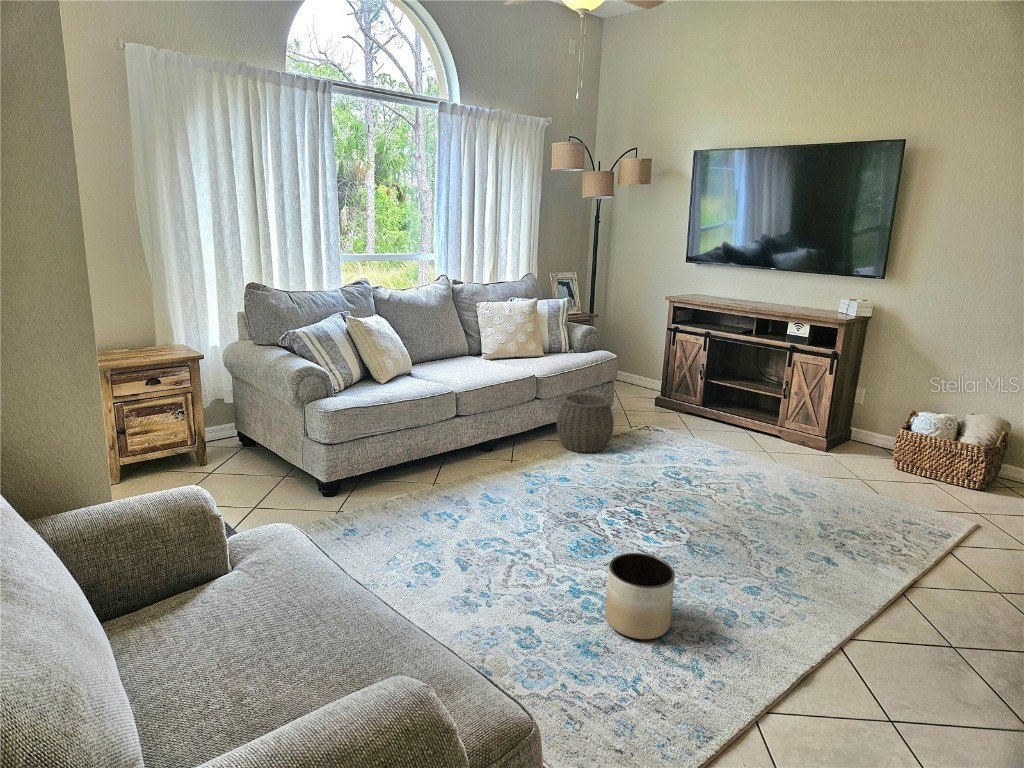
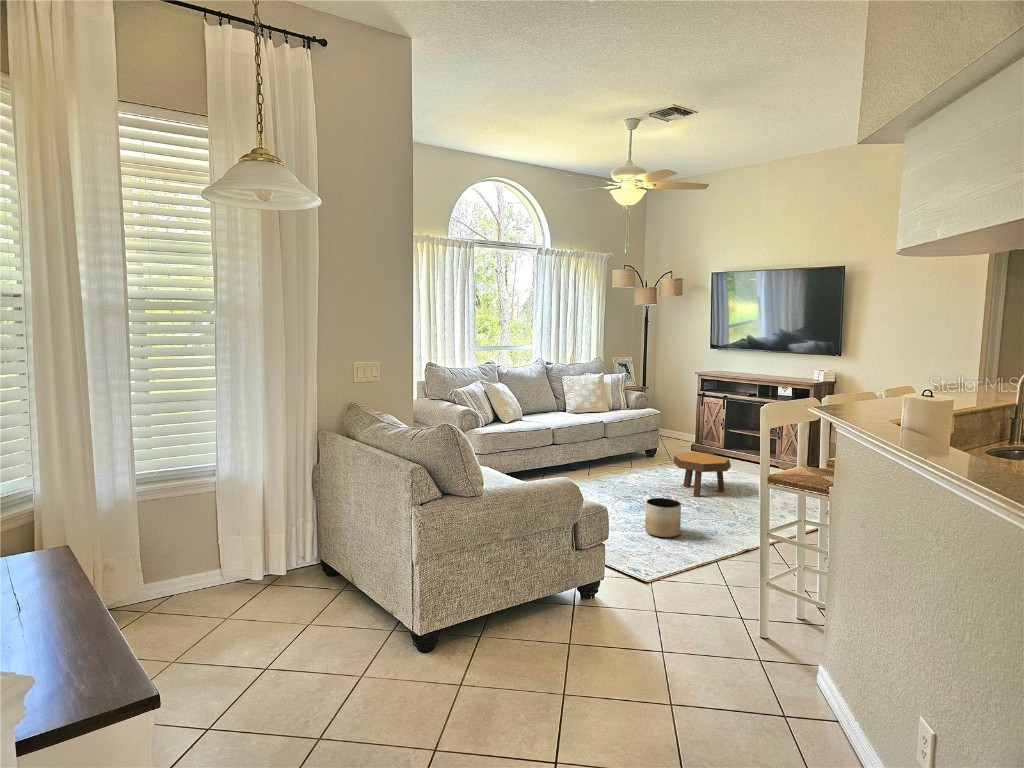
woven basket: present [557,393,614,453] -> none [619,435,658,473]
footstool: none [642,430,731,509] -> present [674,453,731,497]

